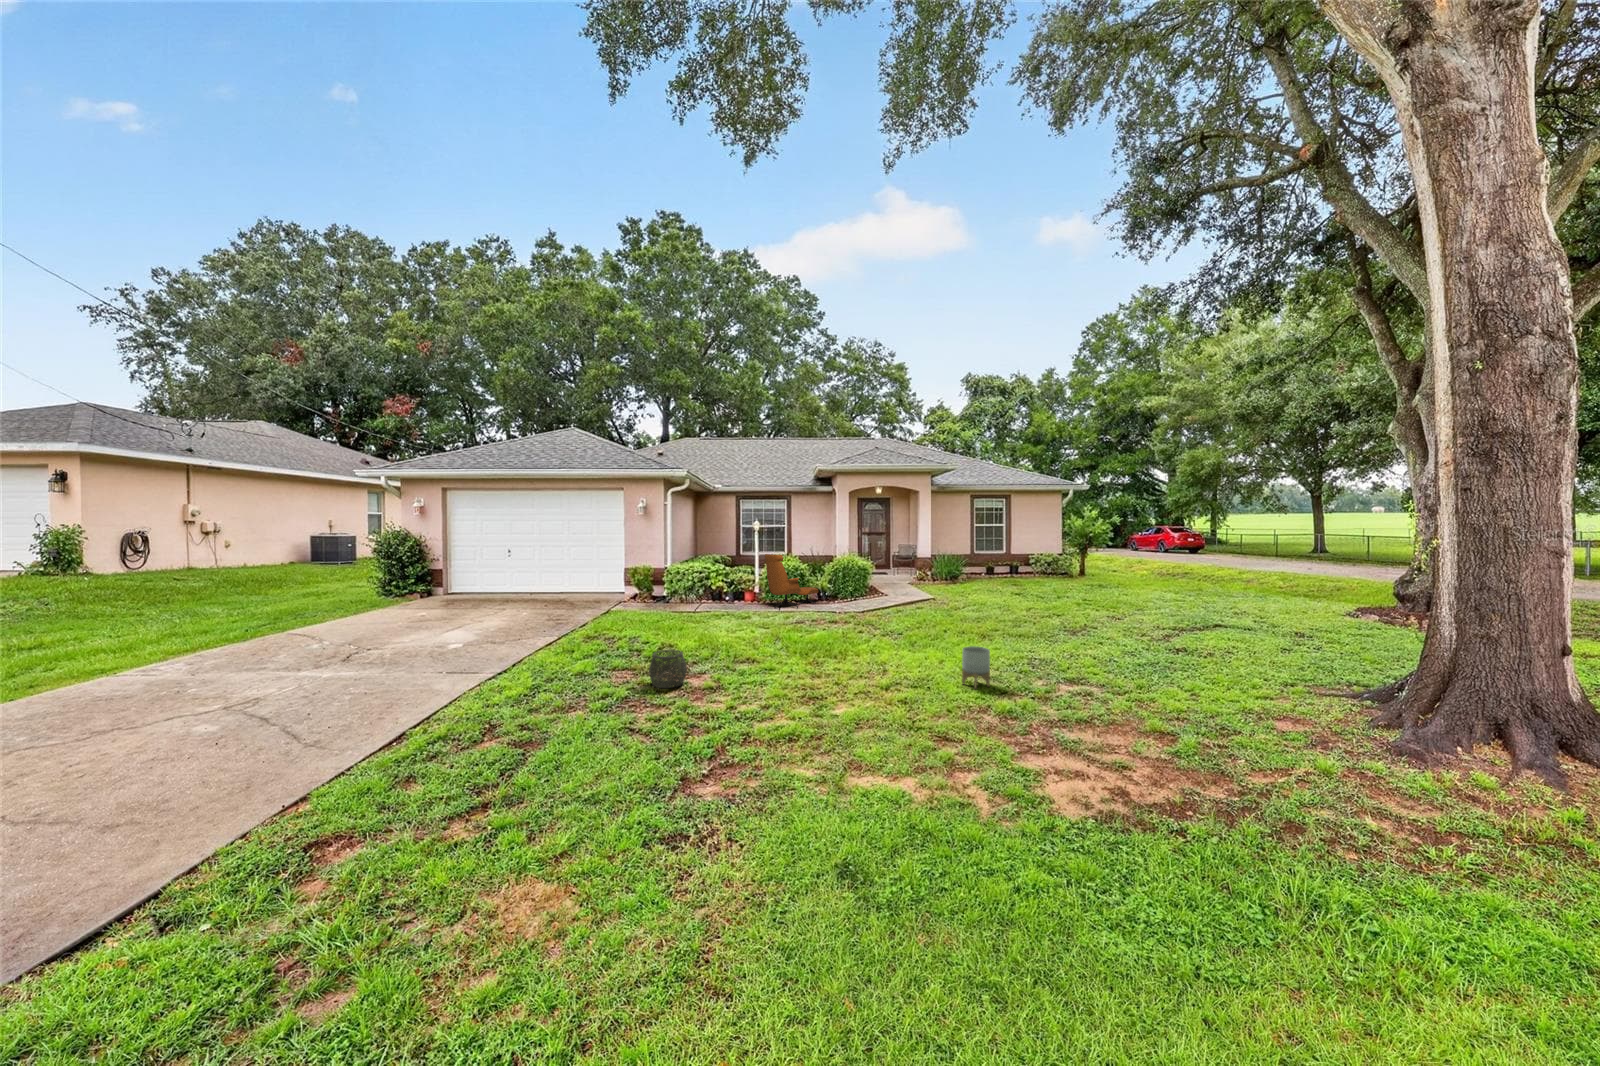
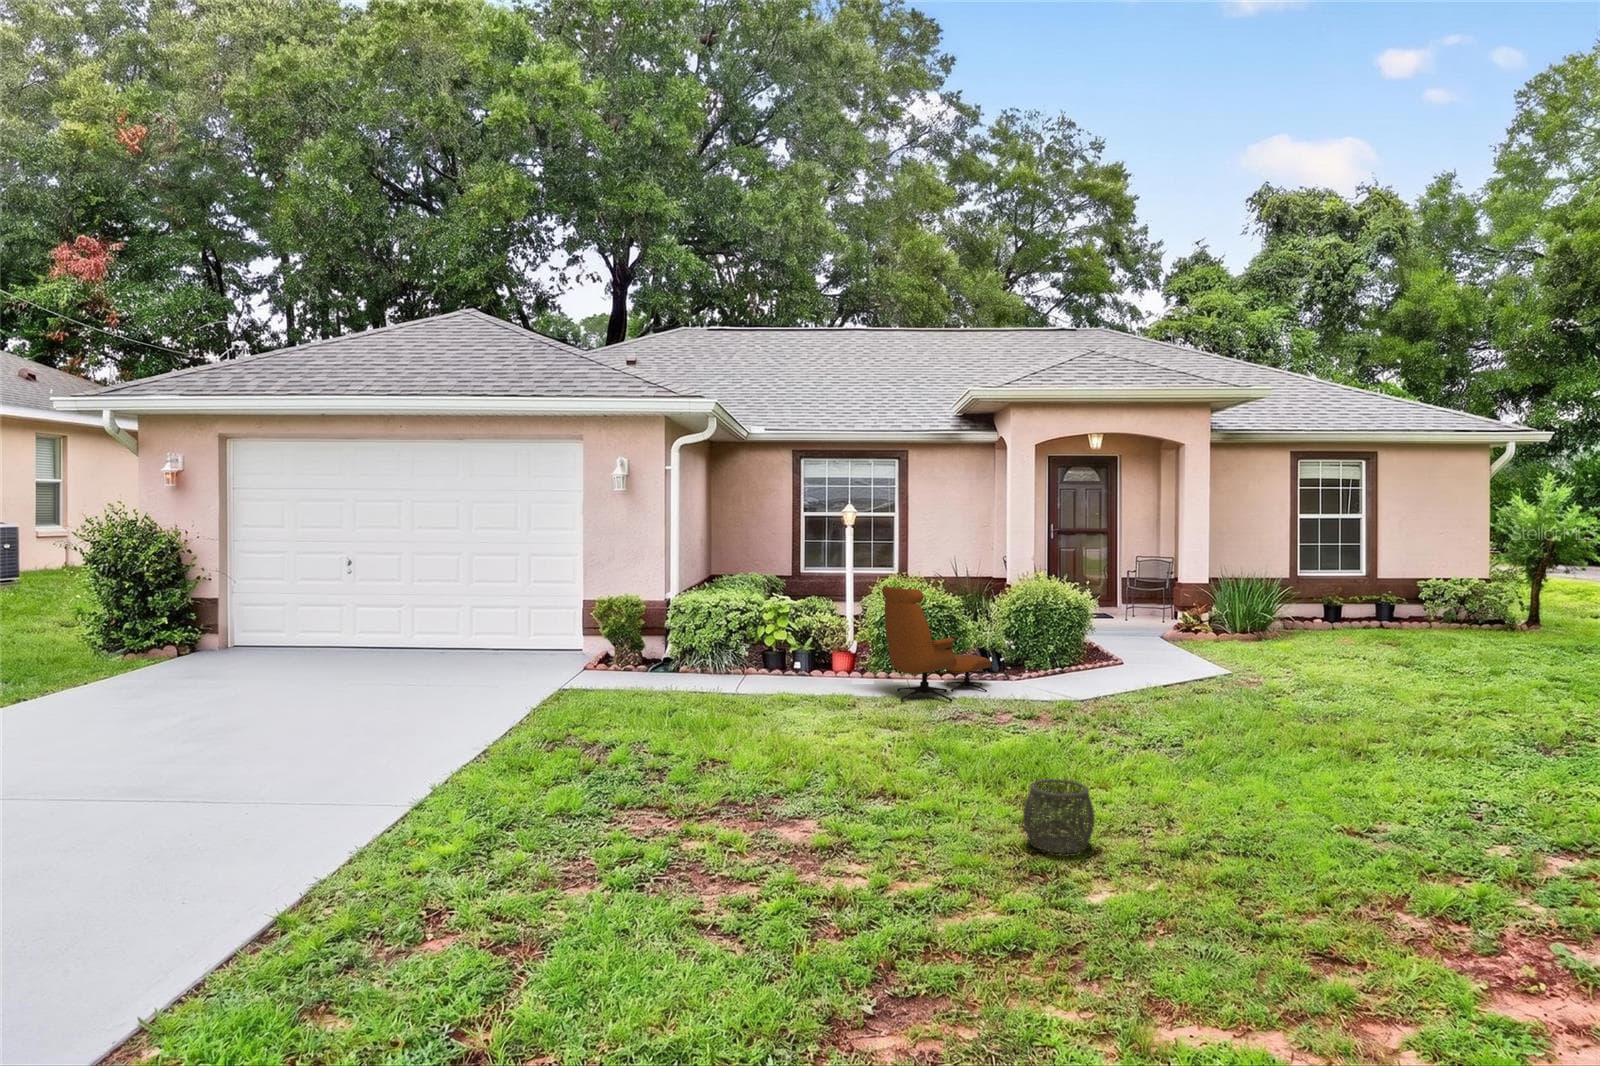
planter: present [962,646,990,689] -> none [1409,852,1484,959]
woven basket: present [649,650,687,688] -> present [1023,779,1095,854]

